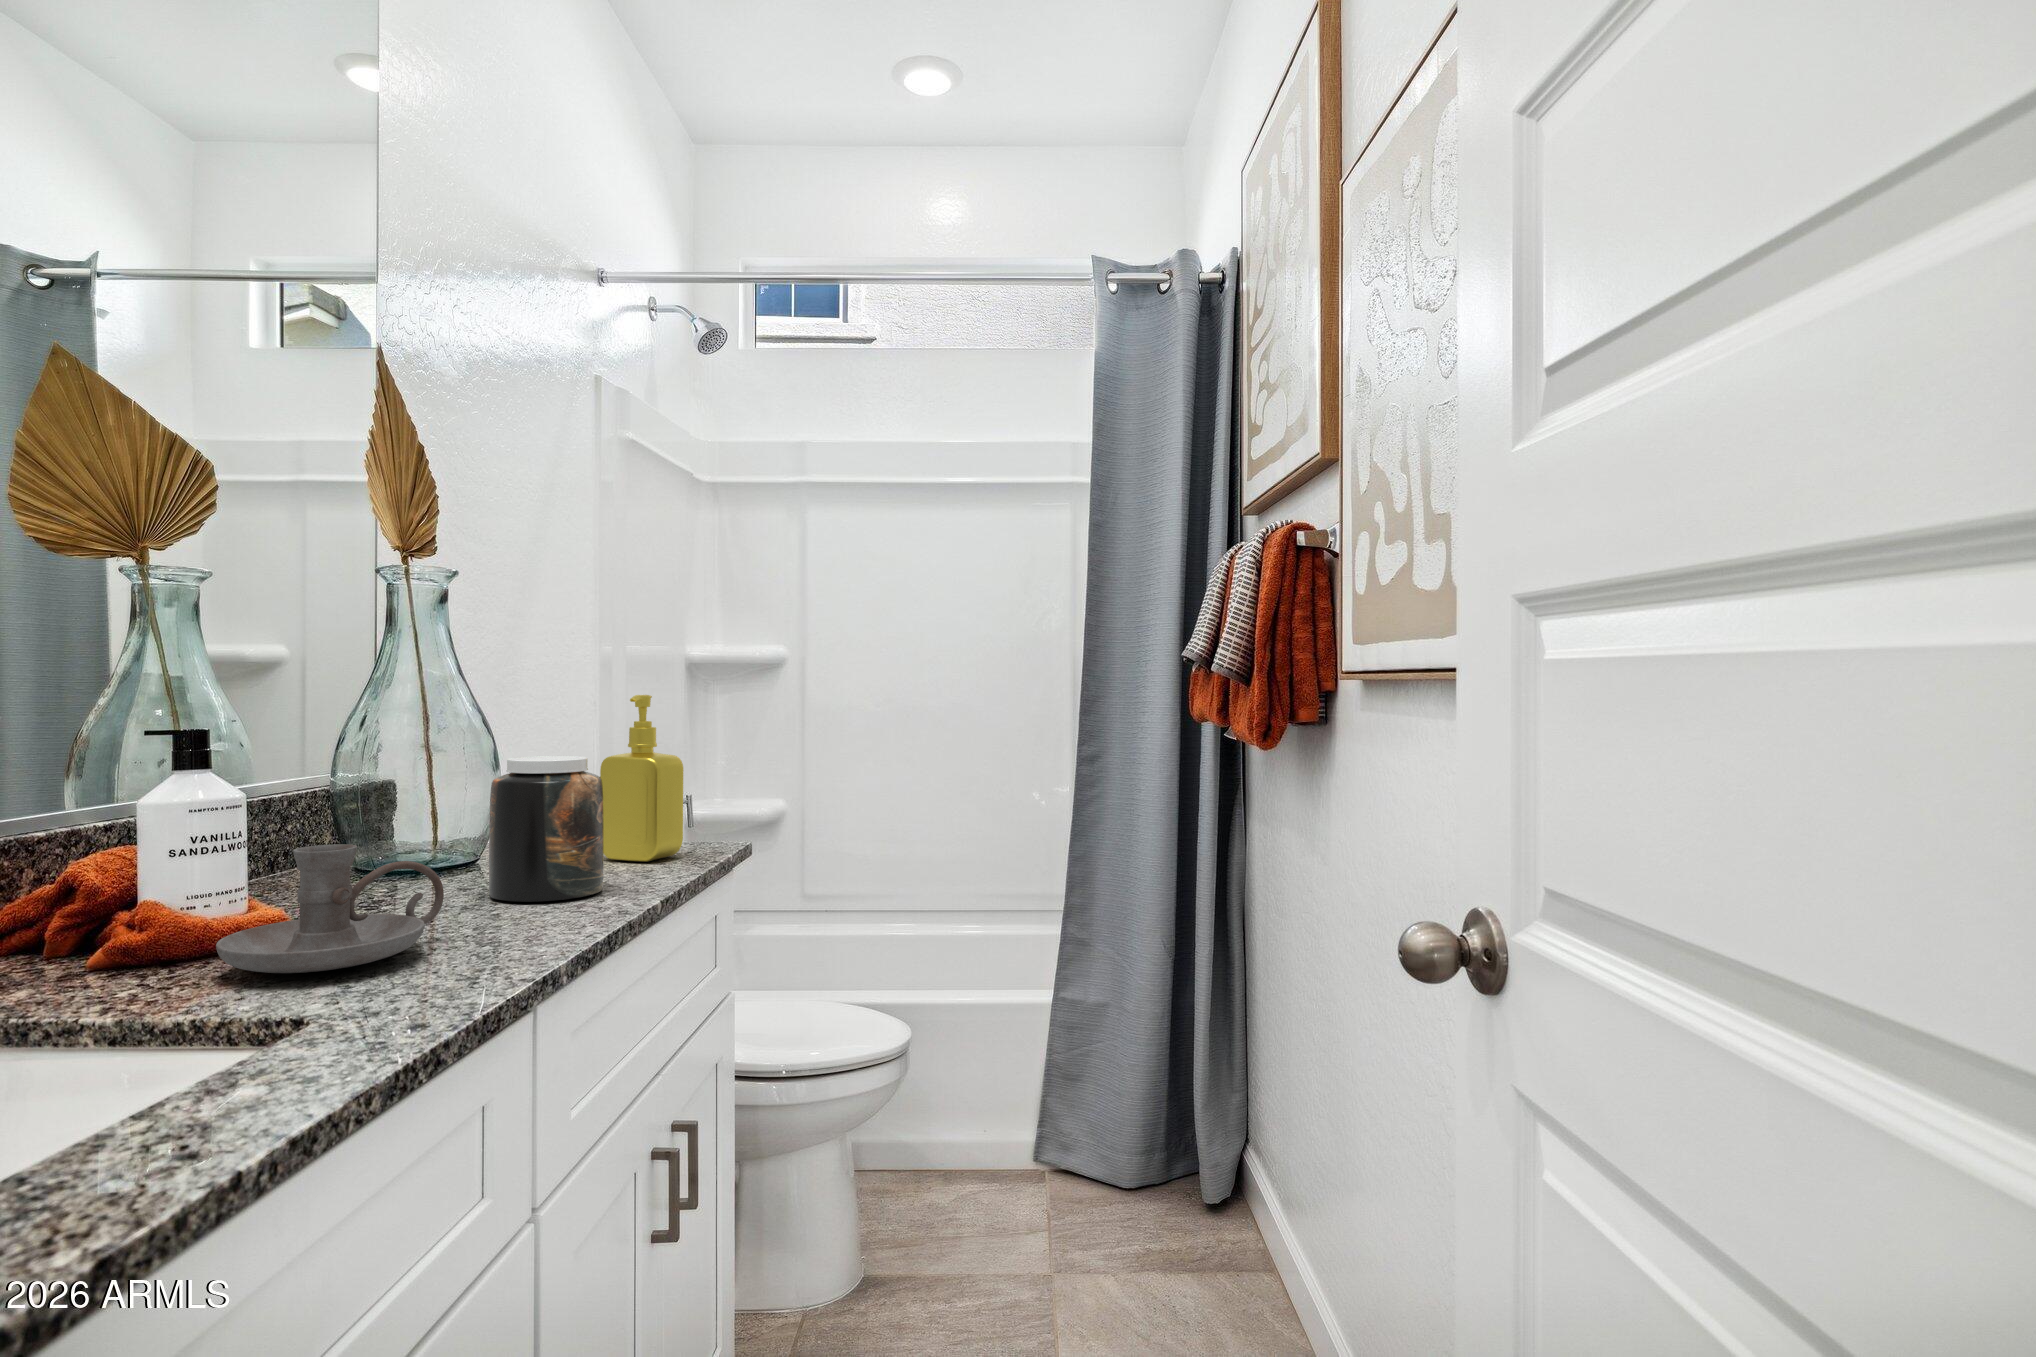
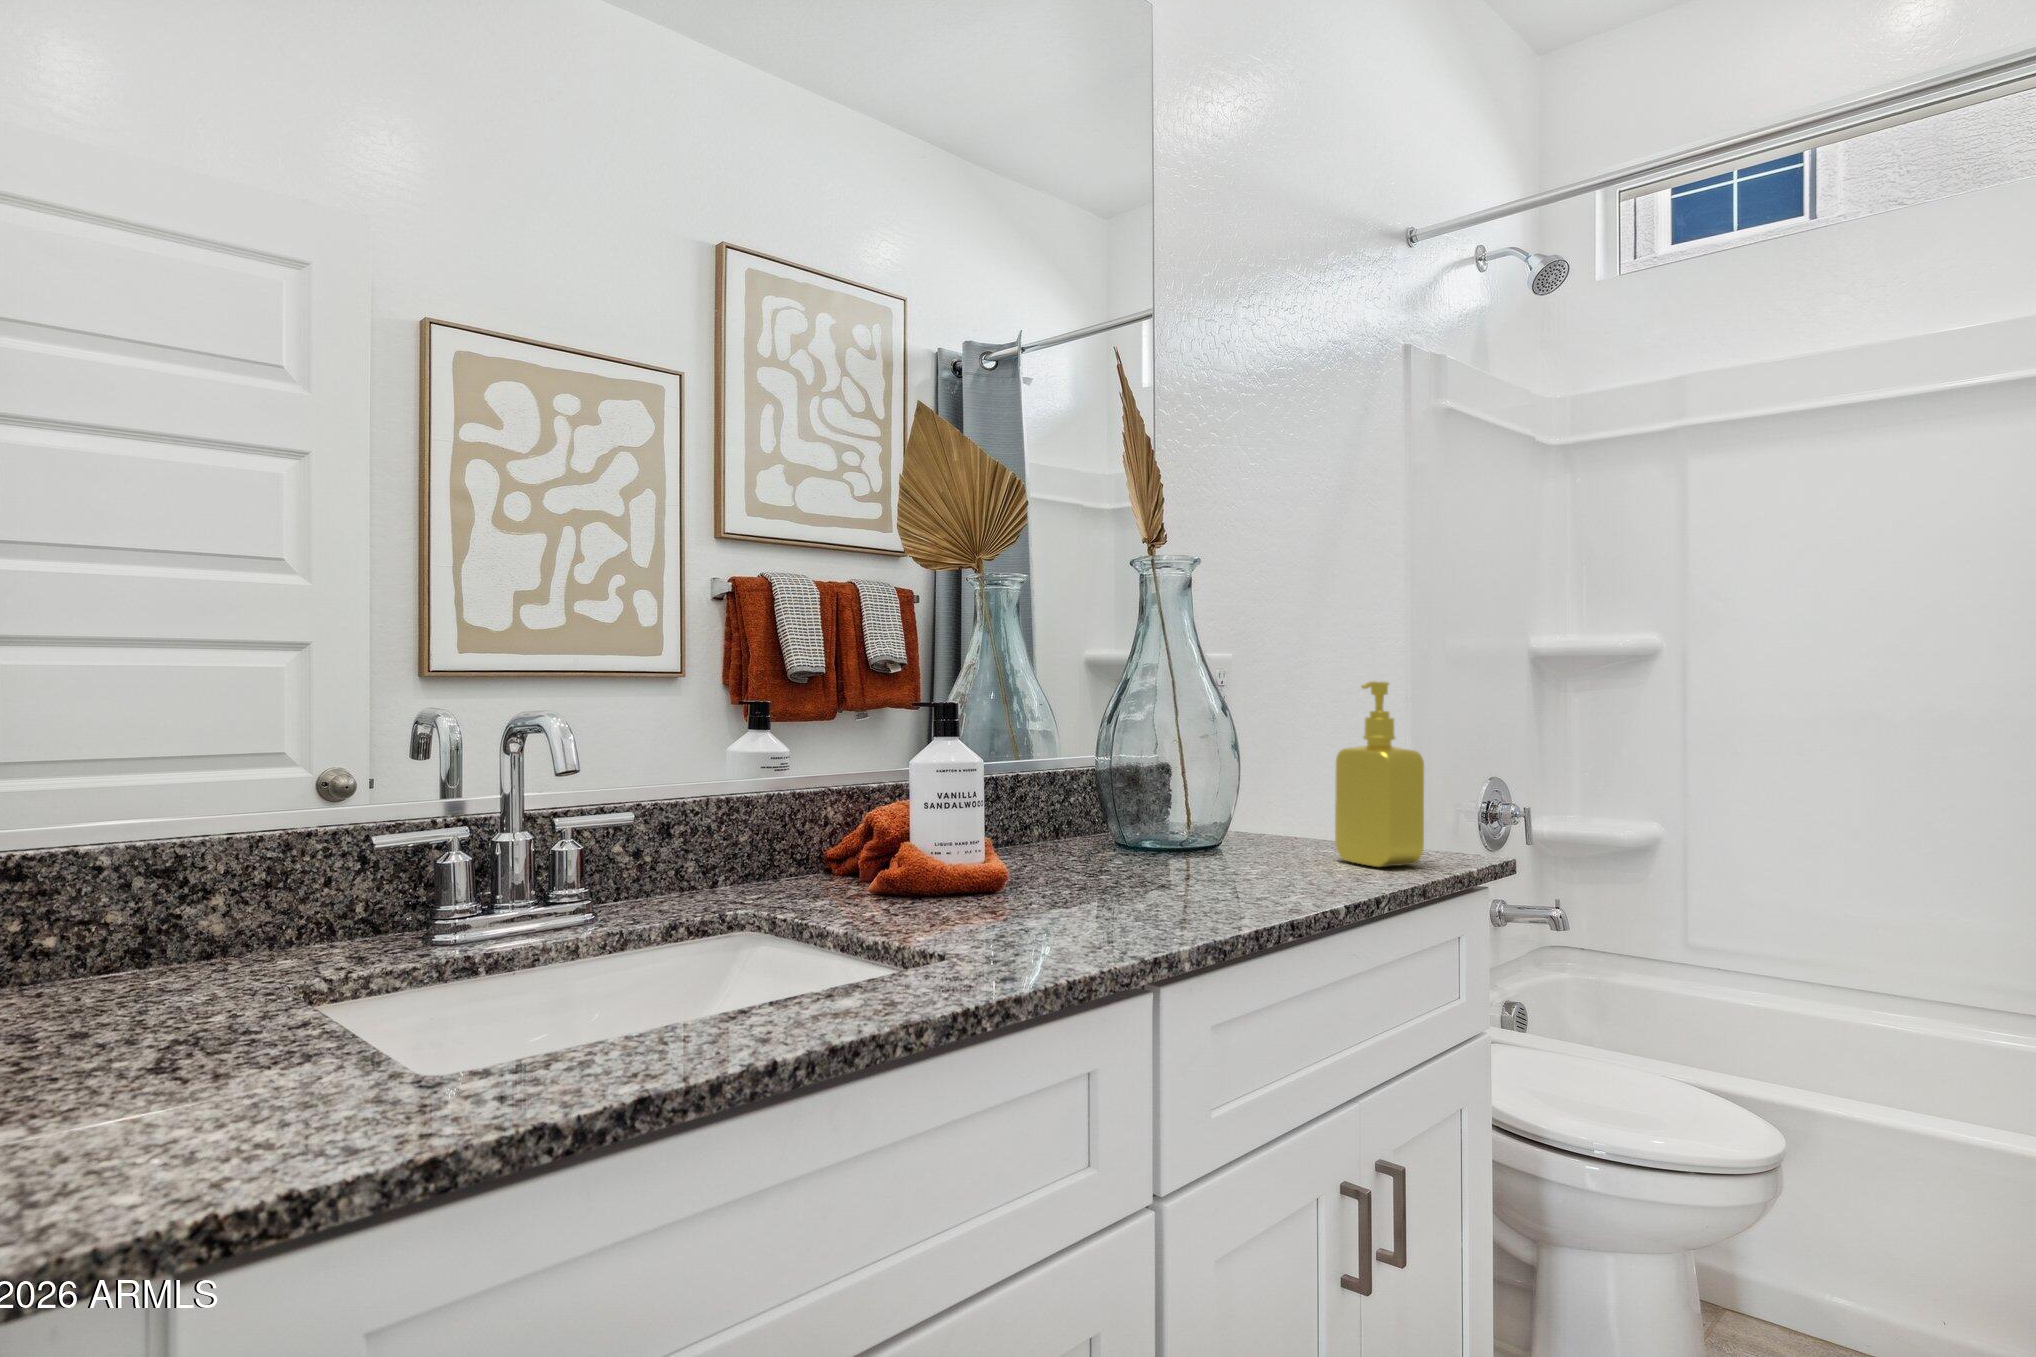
jar: present [489,756,604,902] -> none [1193,742,1303,892]
candle holder: present [216,844,444,973] -> none [928,809,1115,920]

